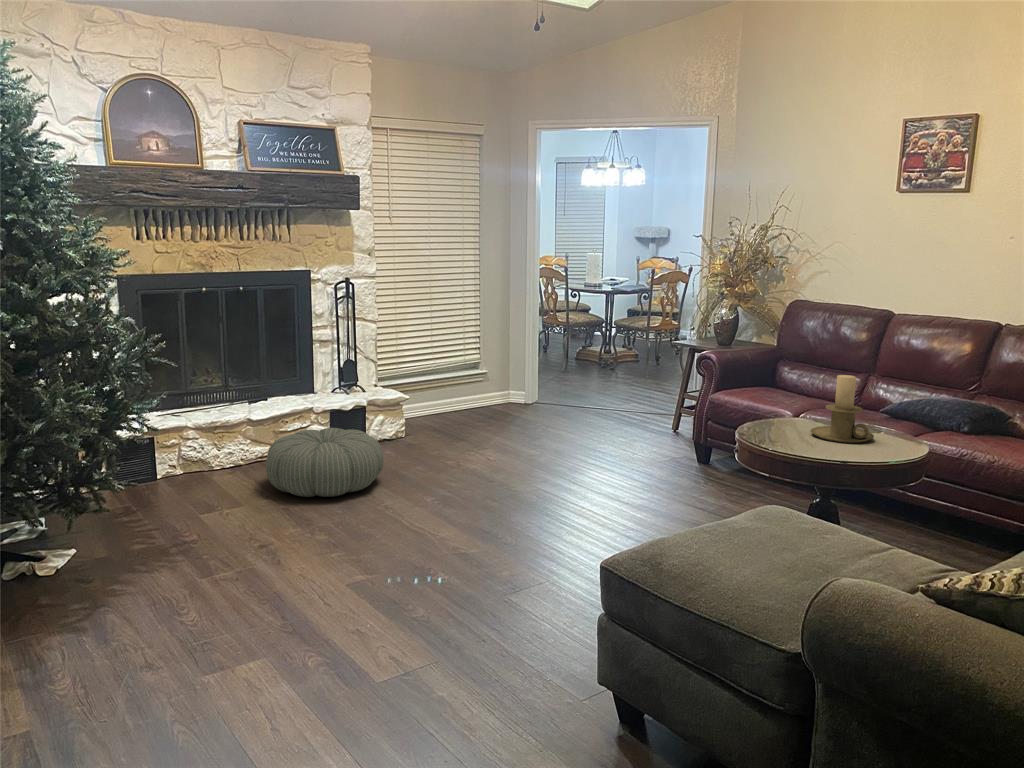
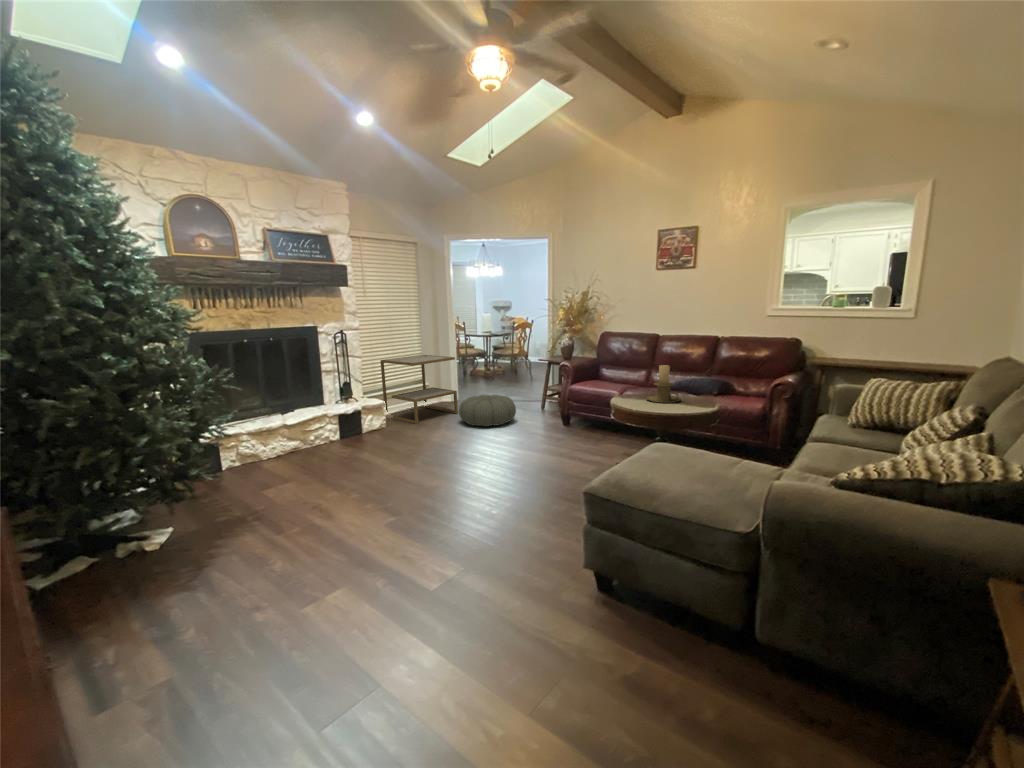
side table: none [410,321,528,435] -> present [380,355,458,424]
pouf: present [266,428,383,497] -> present [459,395,516,426]

